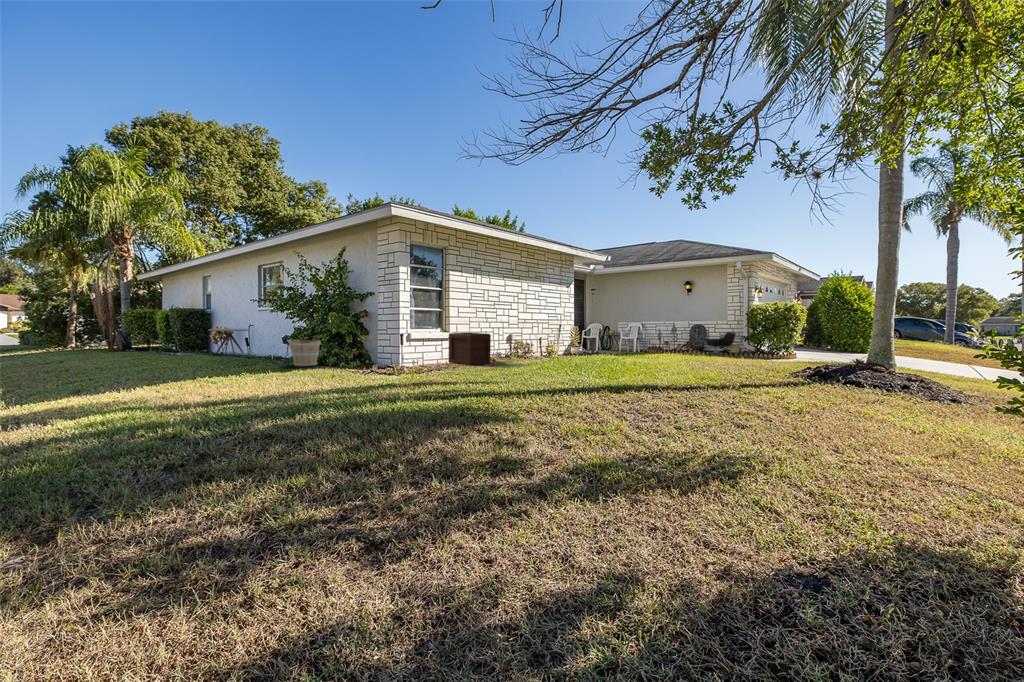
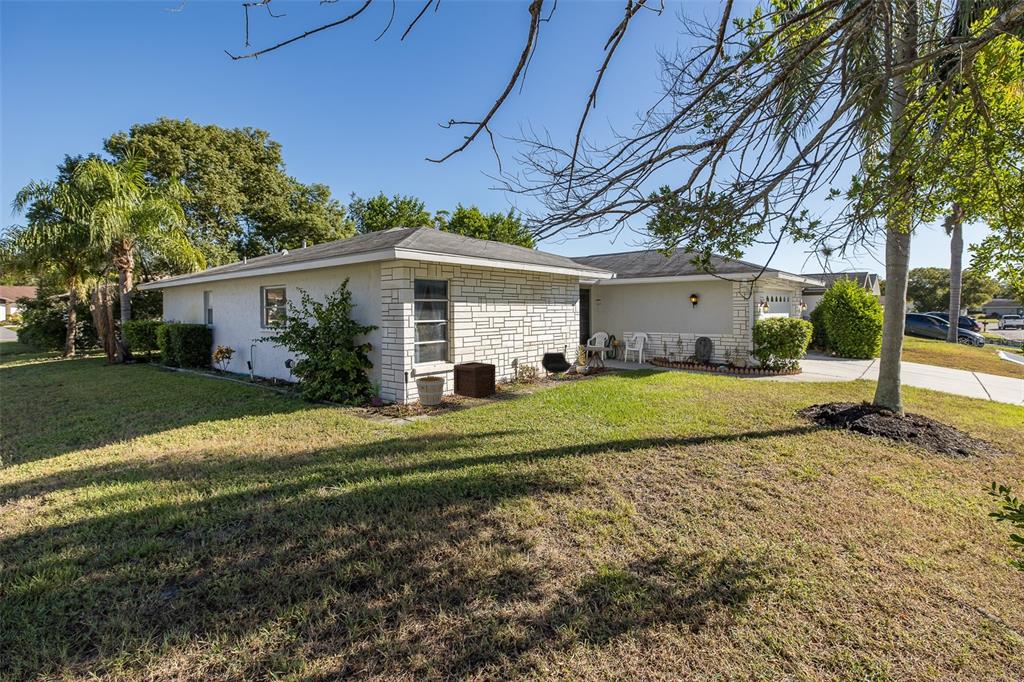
round table: present [208,329,249,354] -> present [580,347,613,371]
lounge chair: present [705,332,736,353] -> present [541,352,572,382]
wooden bucket: present [289,340,321,366] -> present [416,376,445,405]
decorative plant: none [355,340,386,368] -> present [372,377,383,406]

